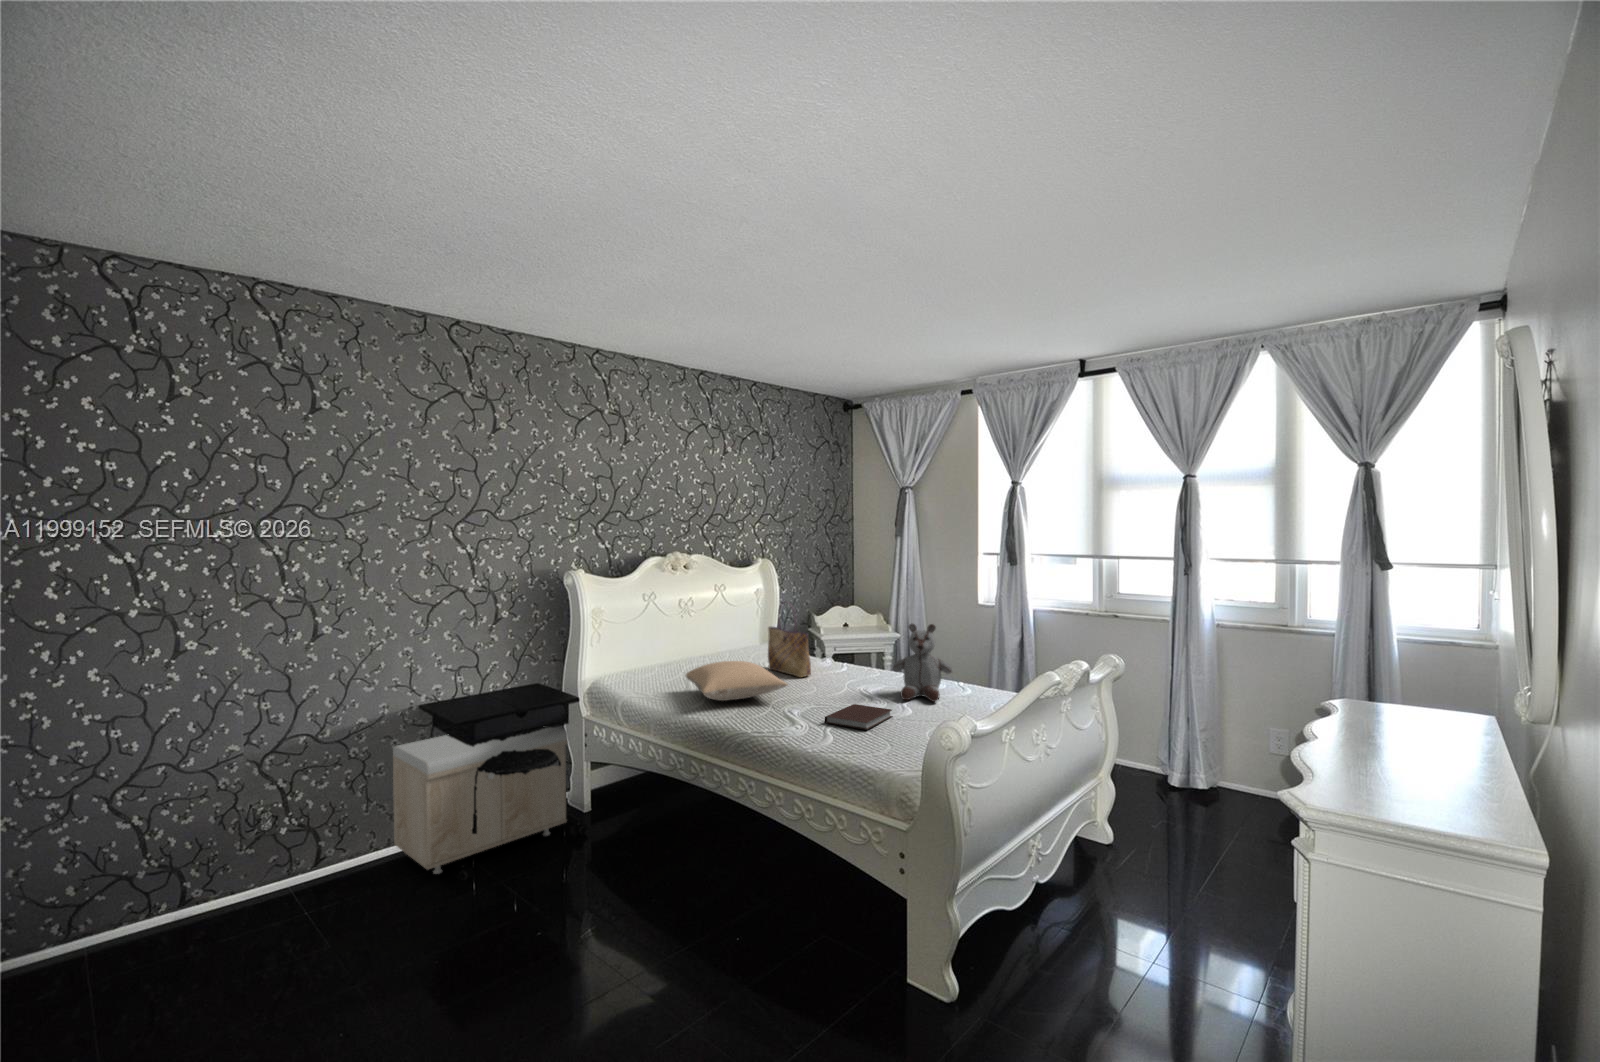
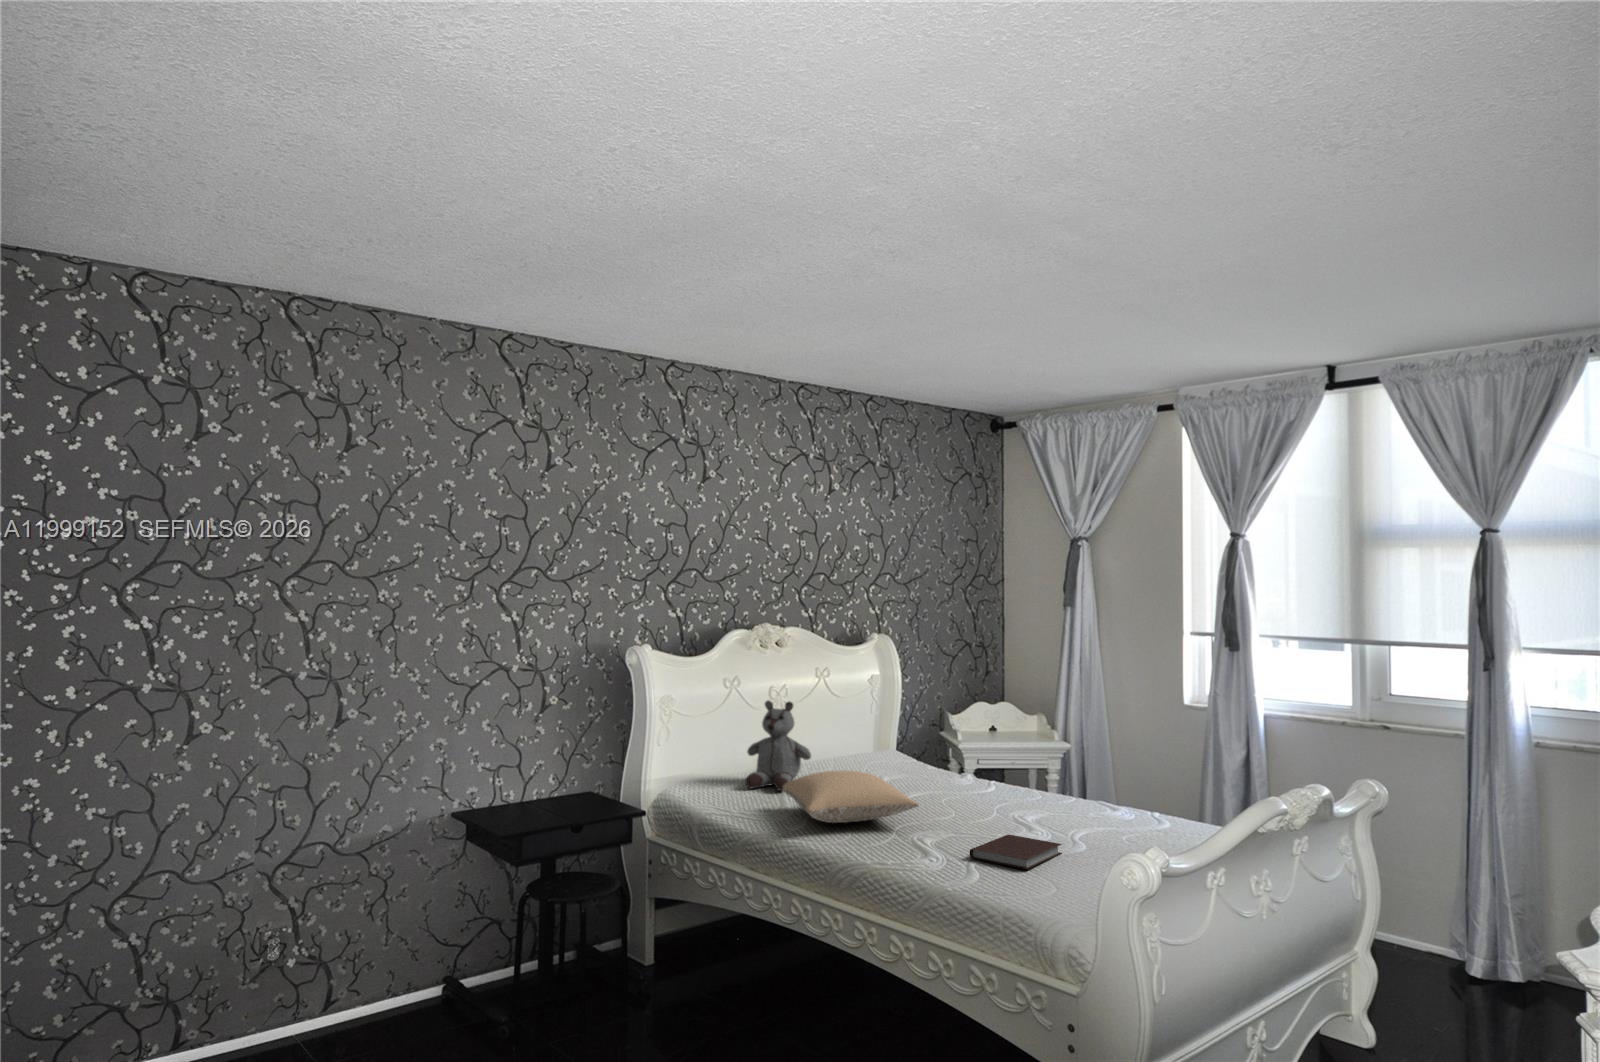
tote bag: present [768,602,811,677] -> none [889,693,948,796]
stuffed bear: present [893,624,952,702] -> present [745,701,811,791]
storage bench: present [393,728,568,874] -> none [417,835,632,1031]

